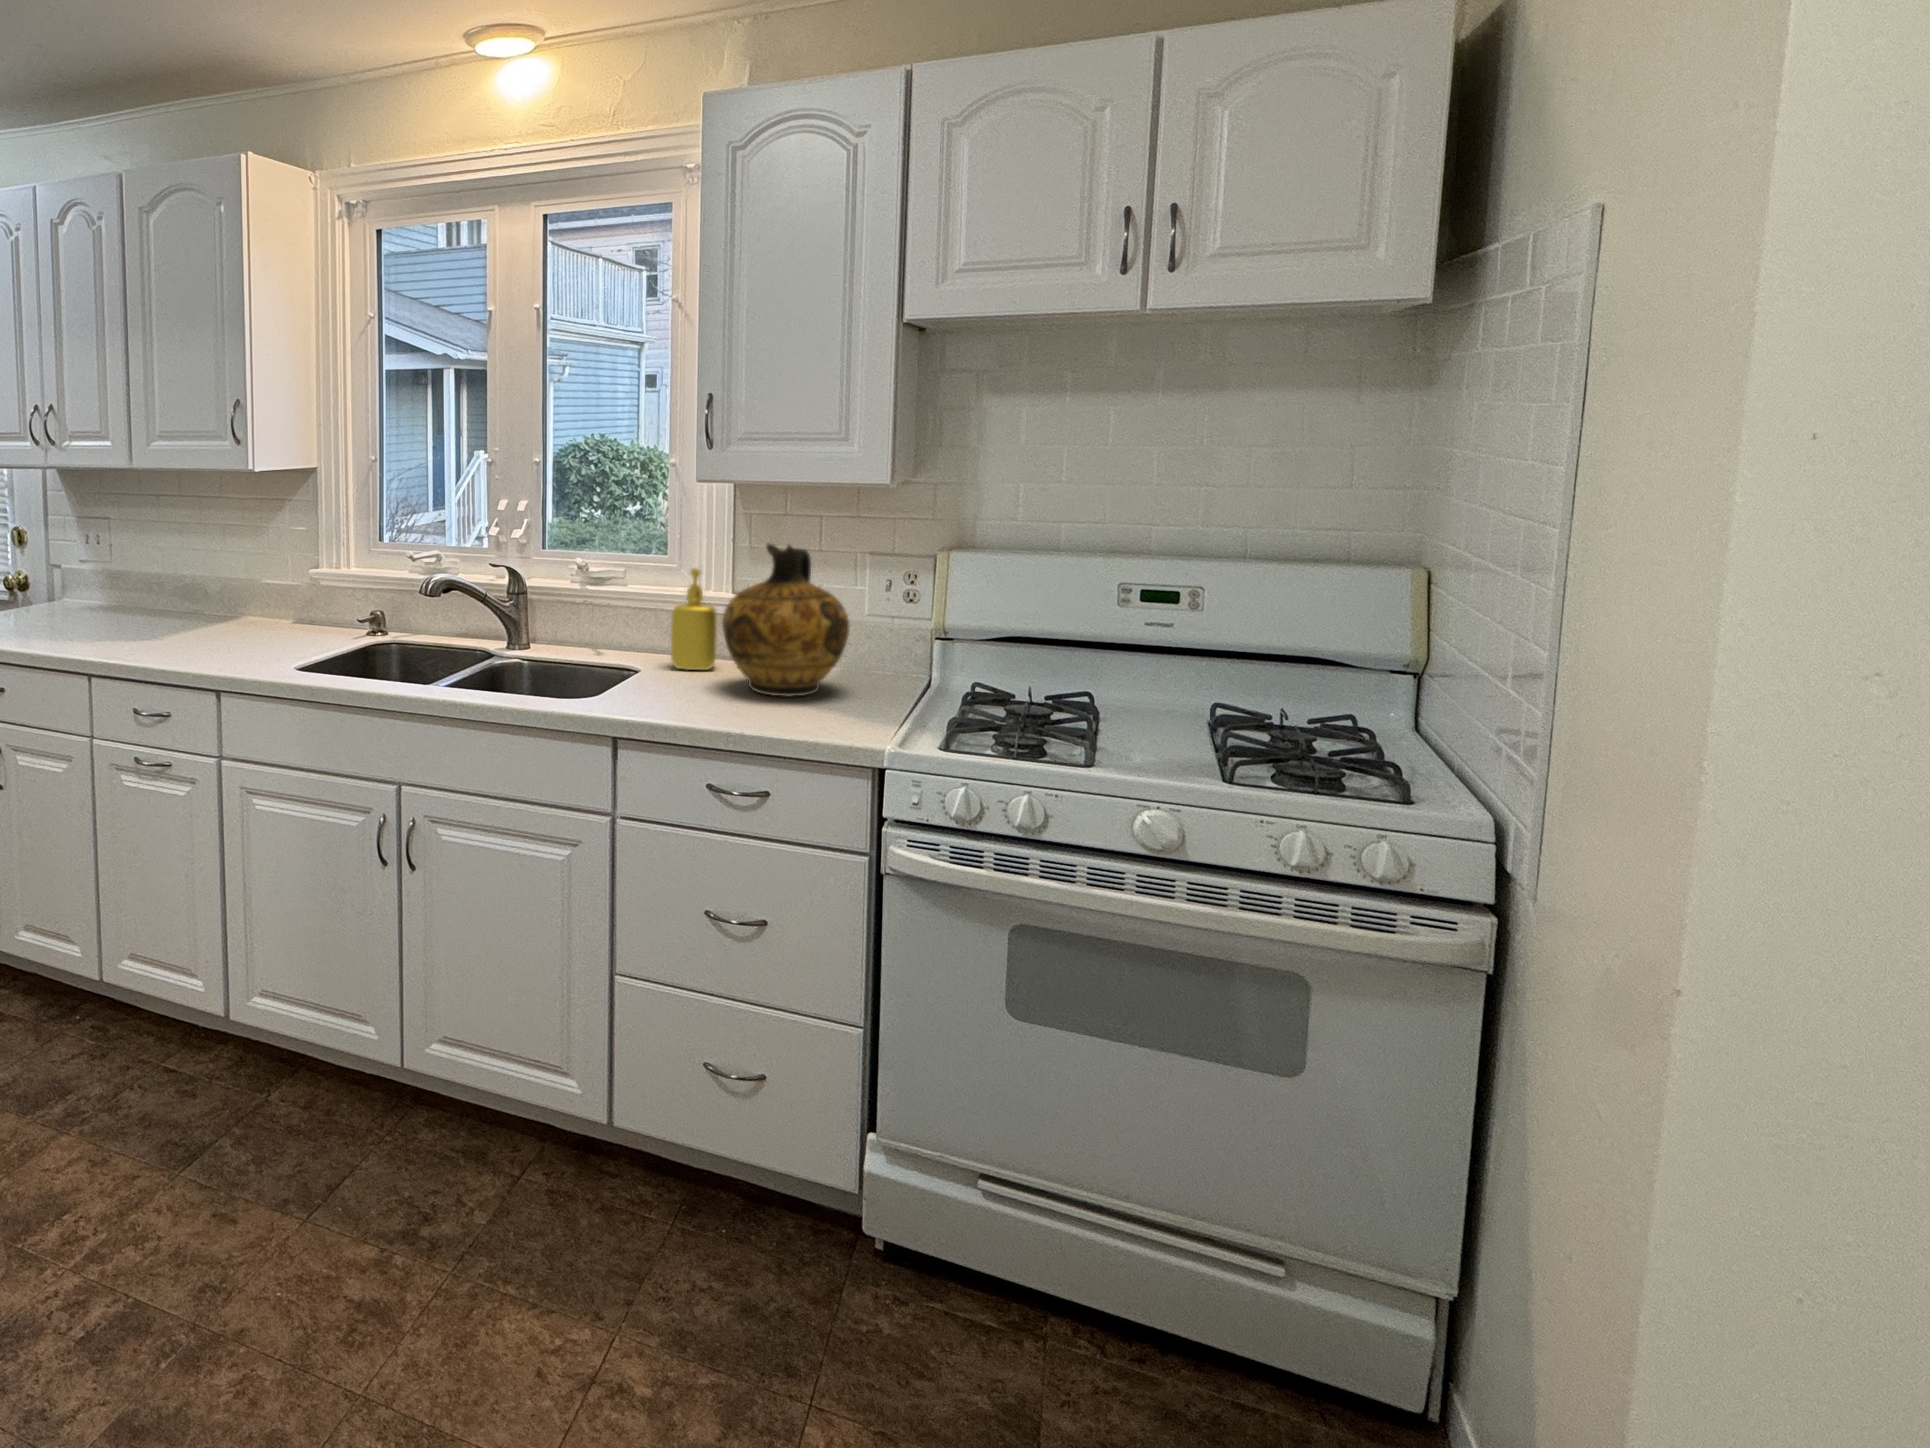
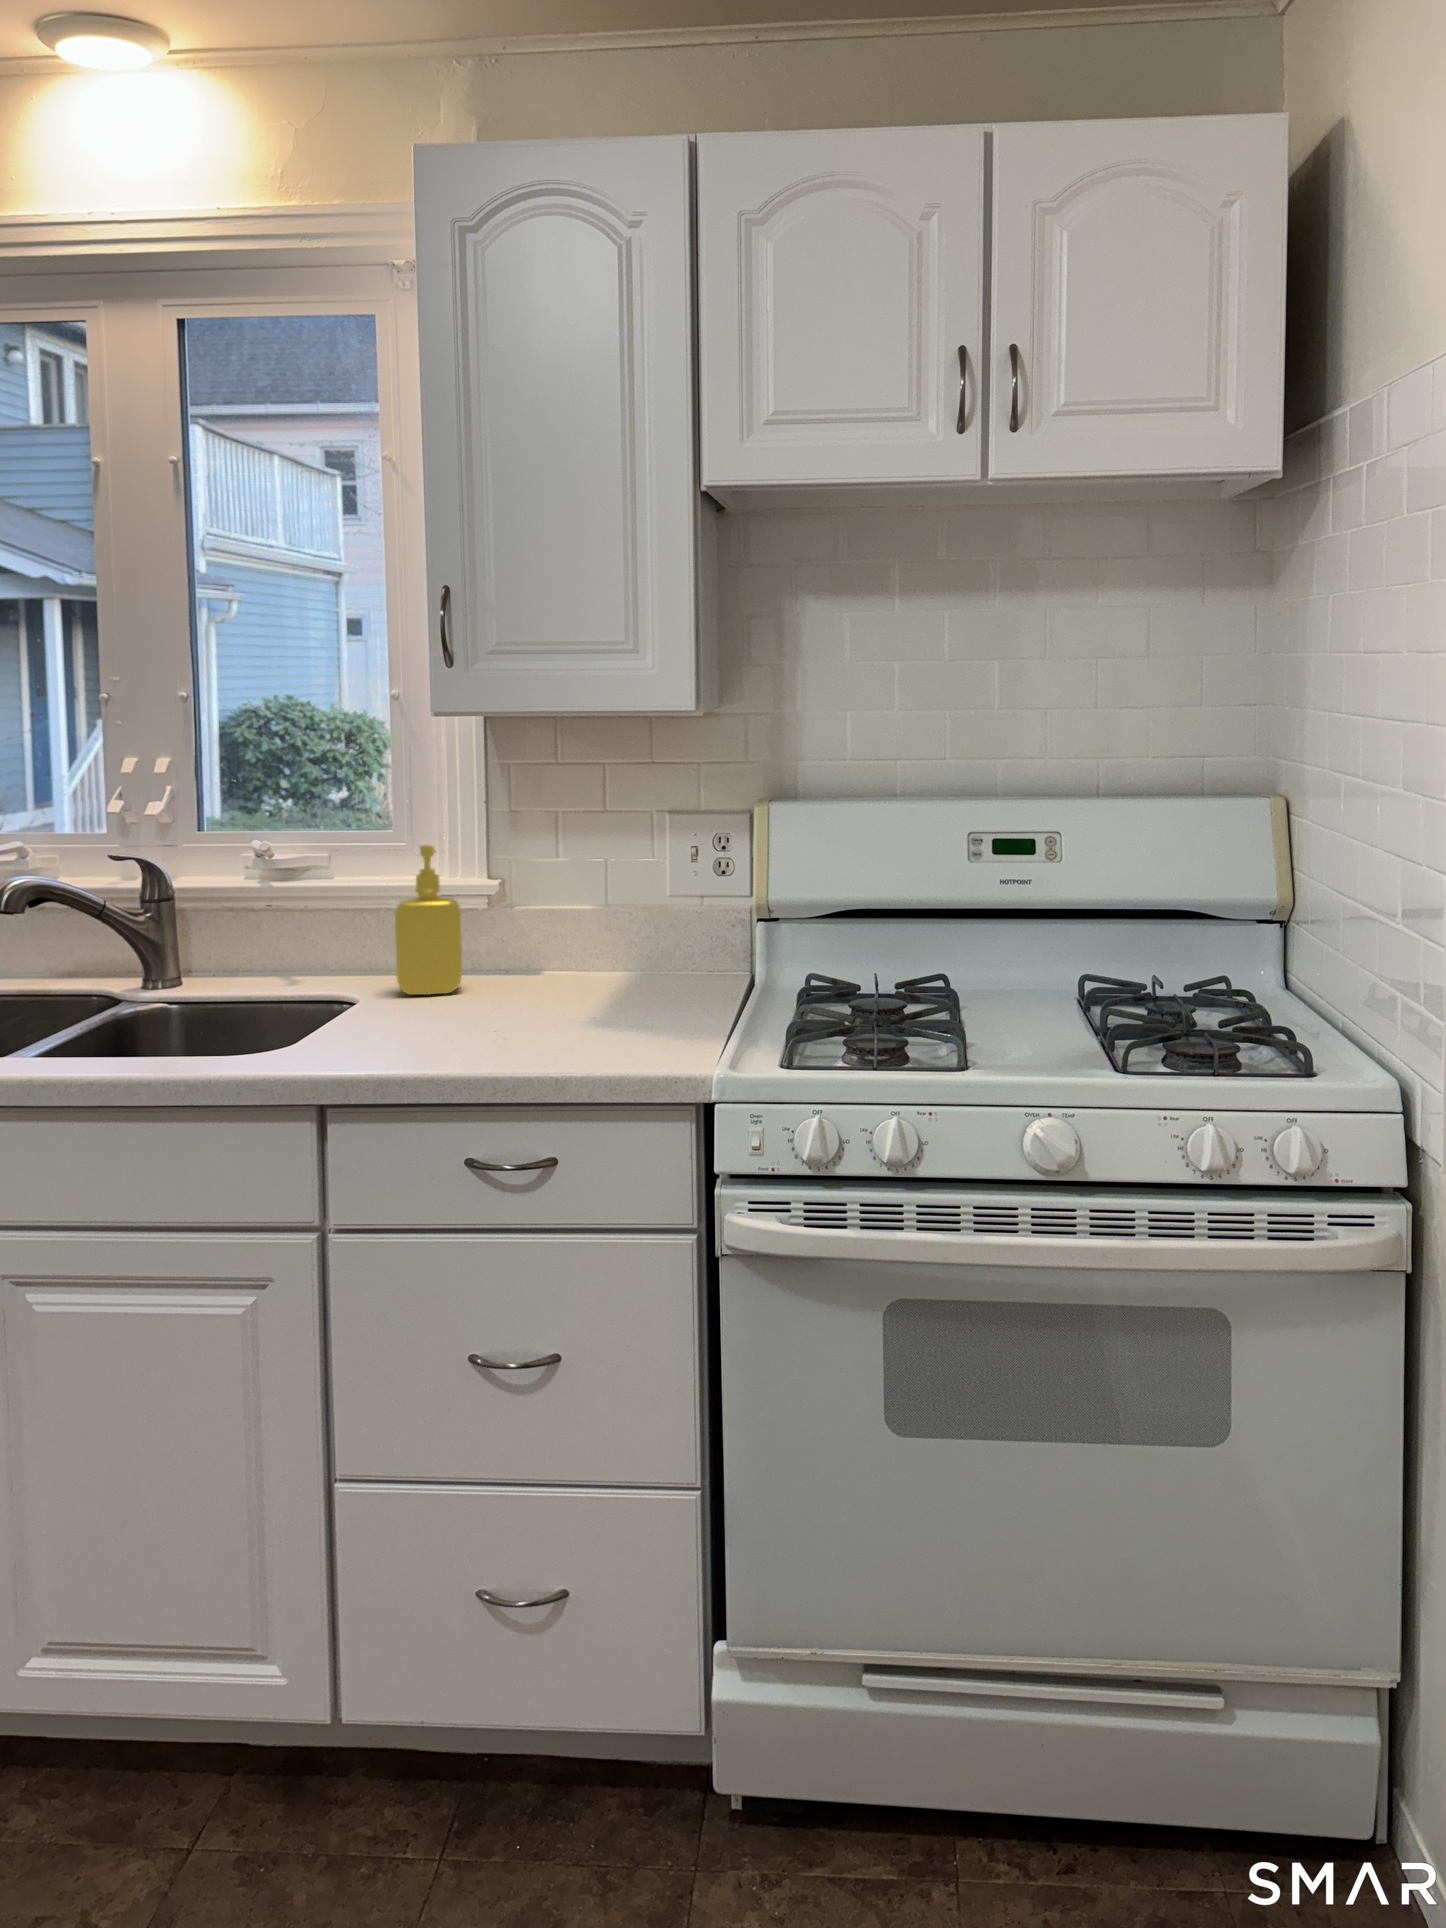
ceramic jug: present [722,544,849,697] -> none [470,799,646,1019]

